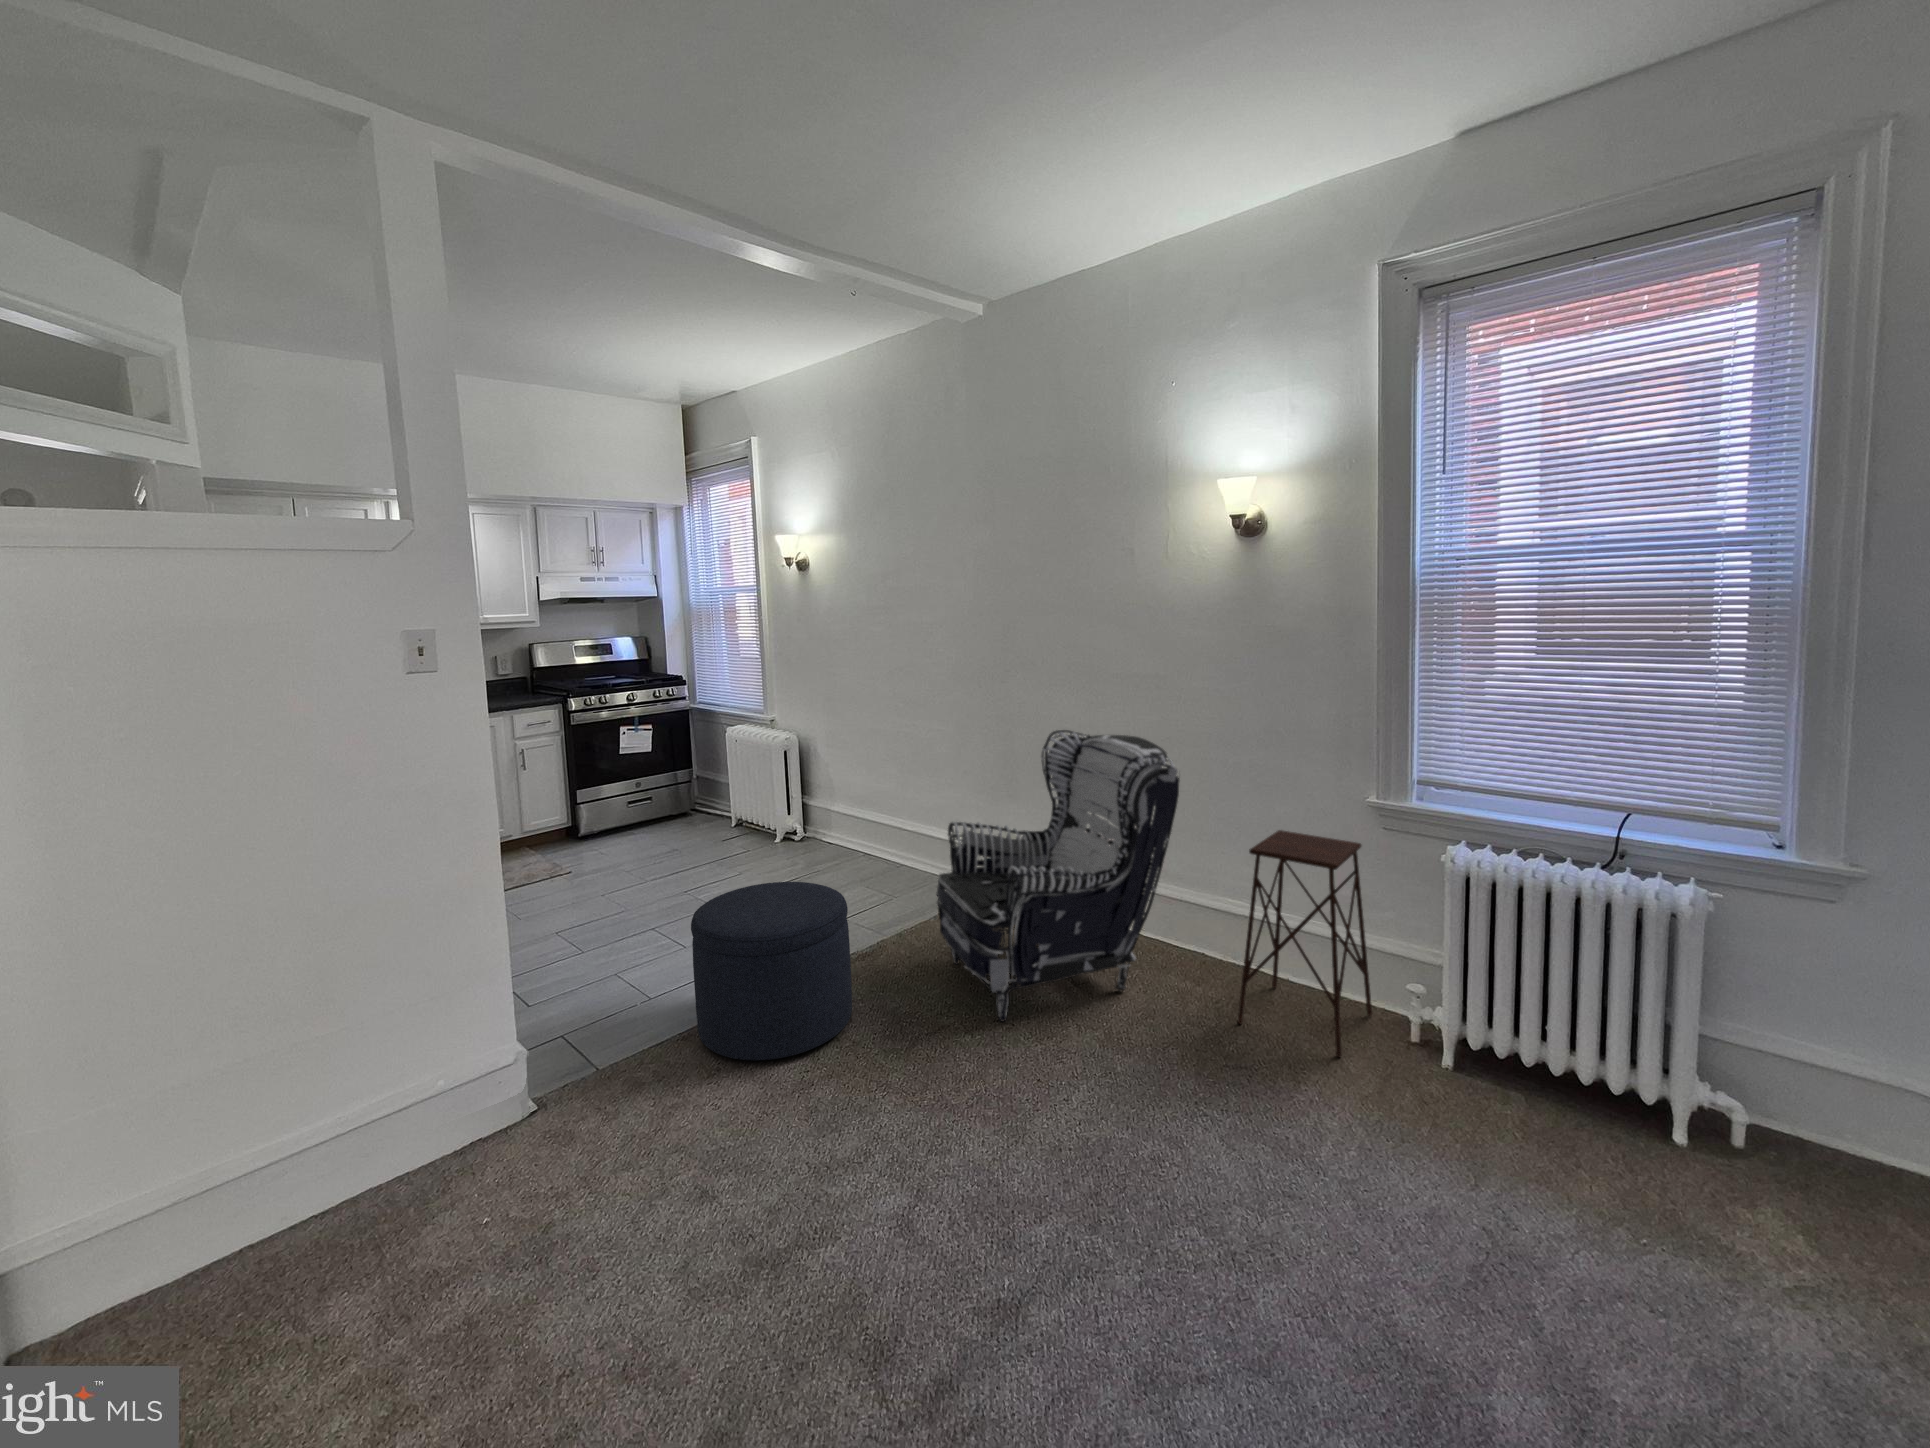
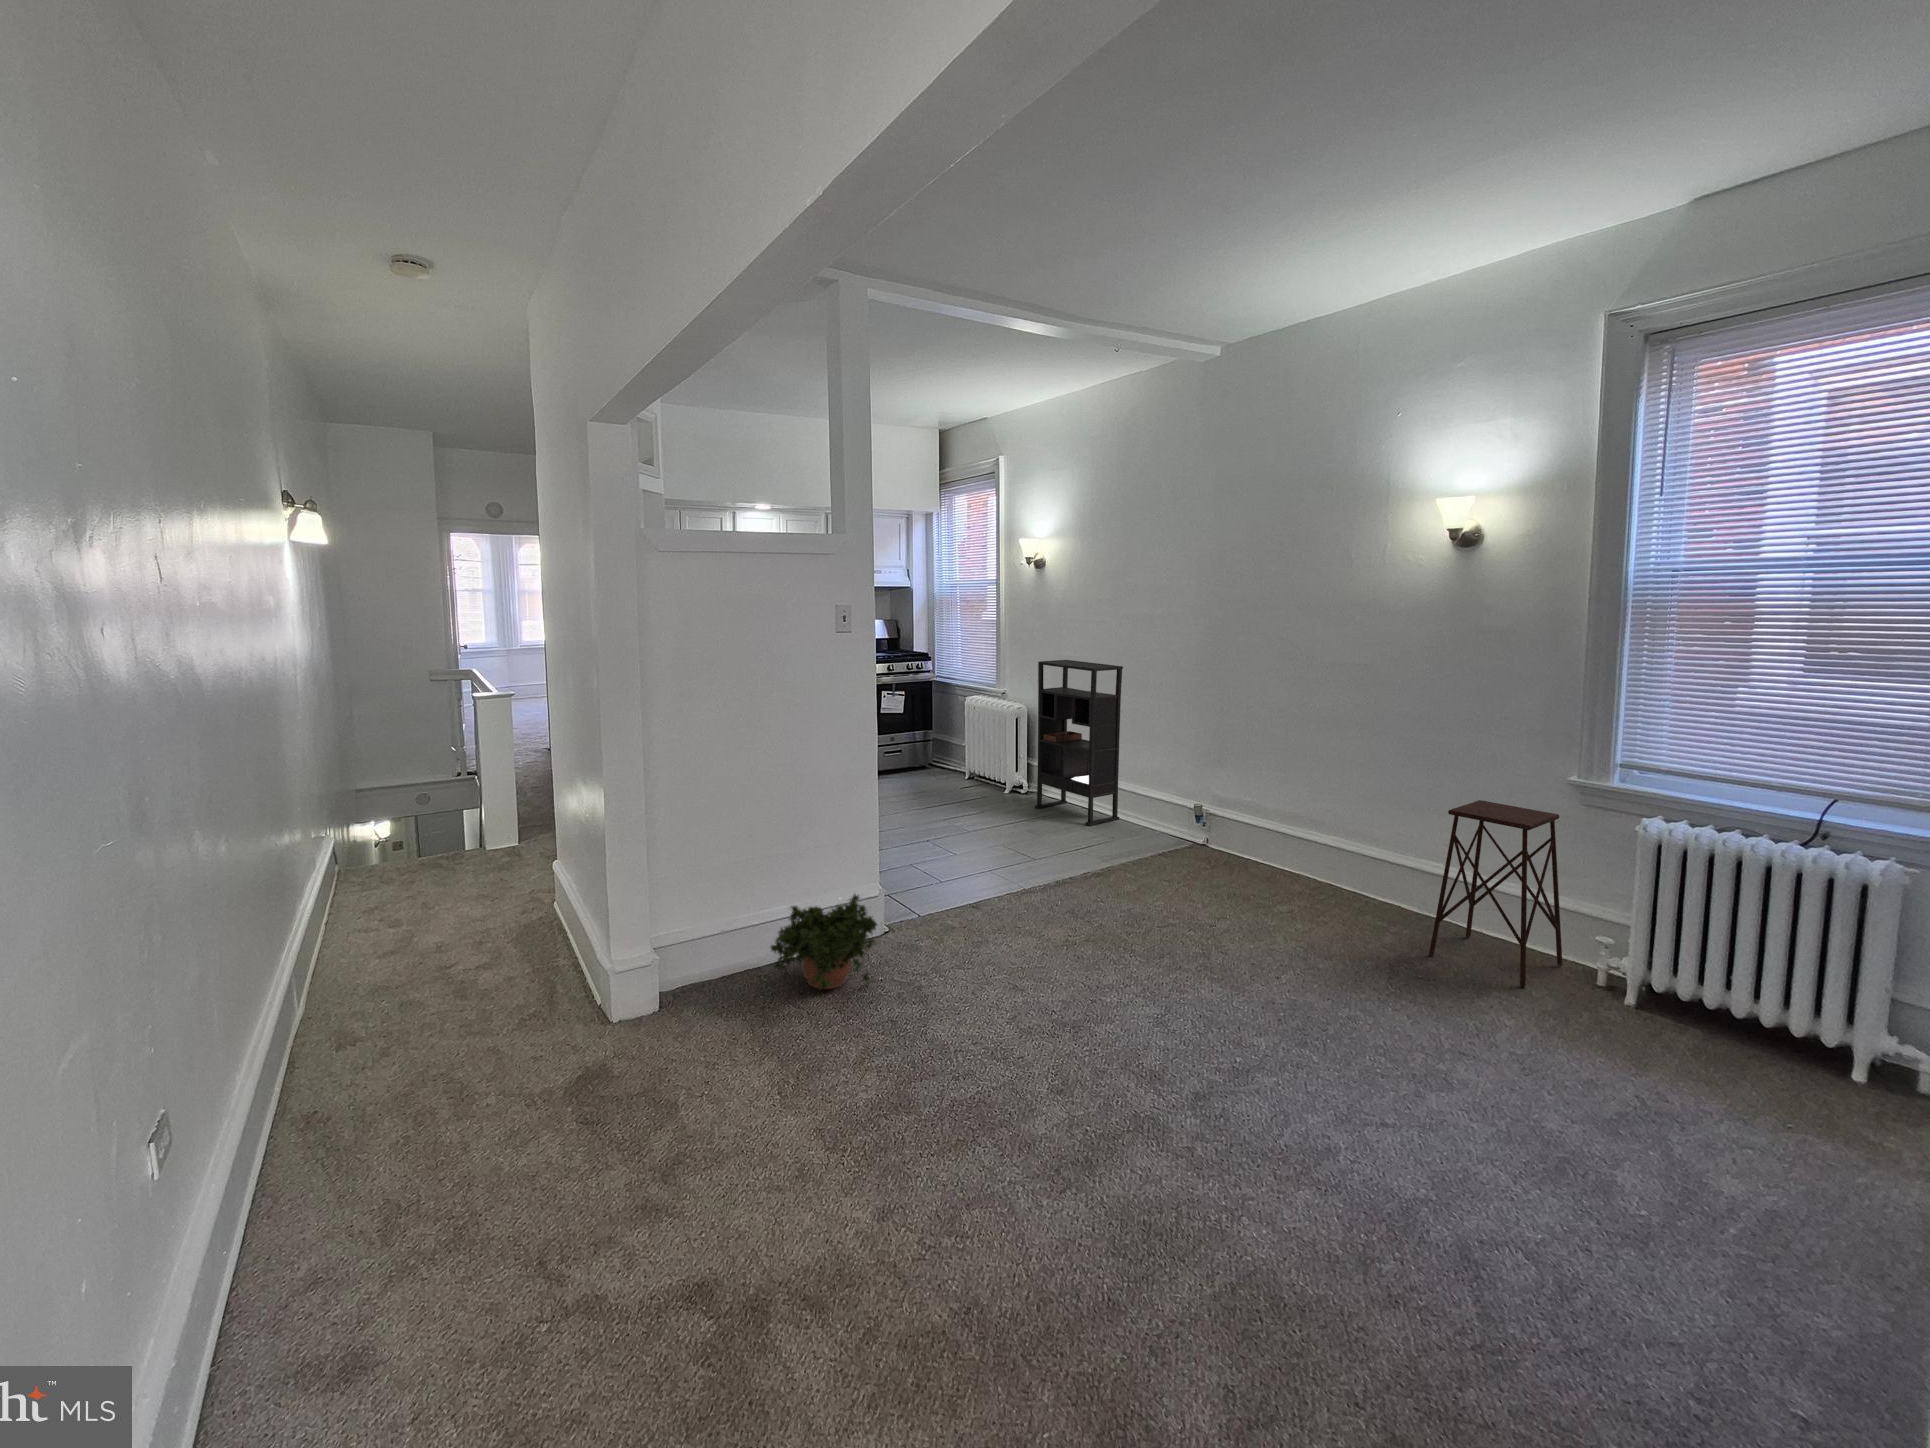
bookshelf: none [801,679,904,878] -> present [1035,660,1123,826]
armchair: present [936,730,1179,1021] -> none [1163,708,1387,930]
ottoman: present [691,882,852,1060] -> none [983,808,1098,928]
potted plant: none [263,1076,486,1296] -> present [771,894,877,990]

